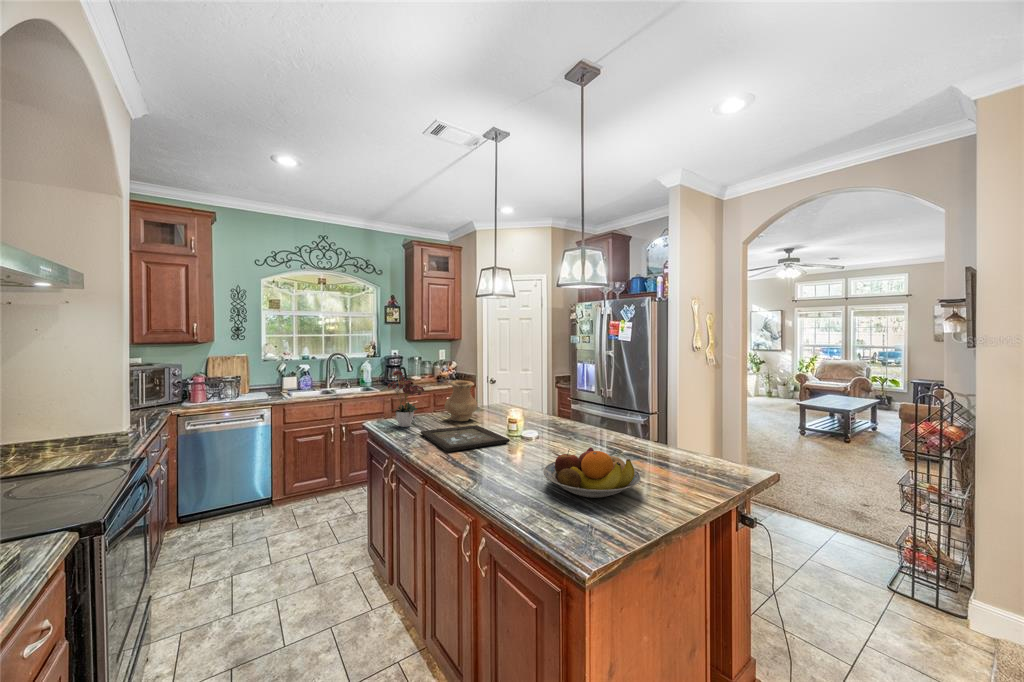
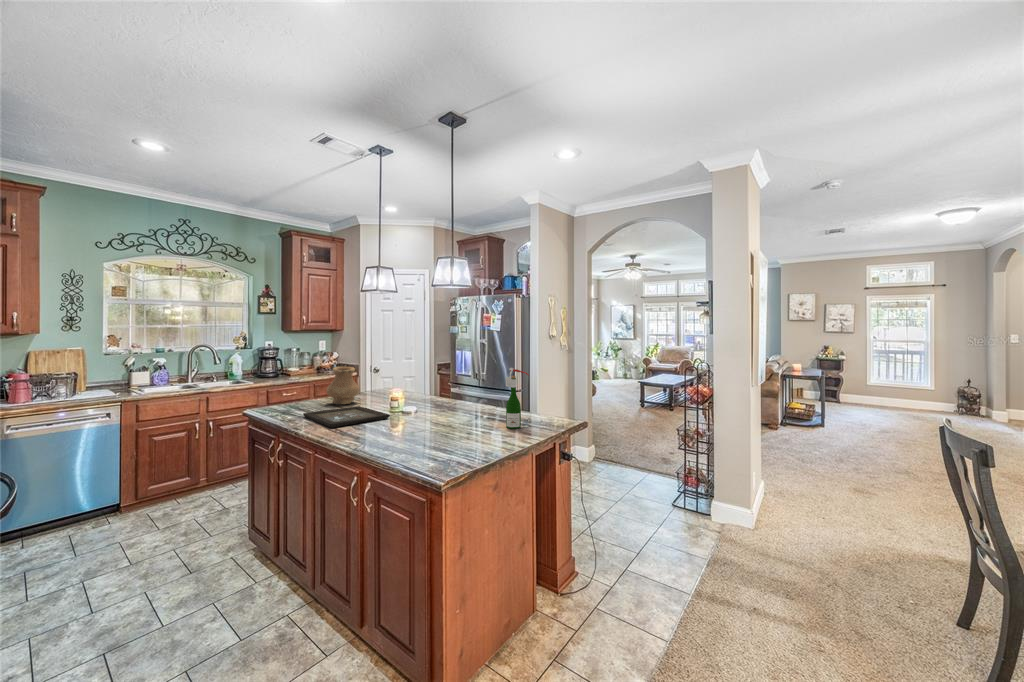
flower arrangement: present [388,371,424,427] -> none [264,355,308,412]
wine bottle: none [650,393,682,471] -> present [506,368,528,429]
fruit bowl: present [543,447,641,498] -> none [417,413,495,449]

